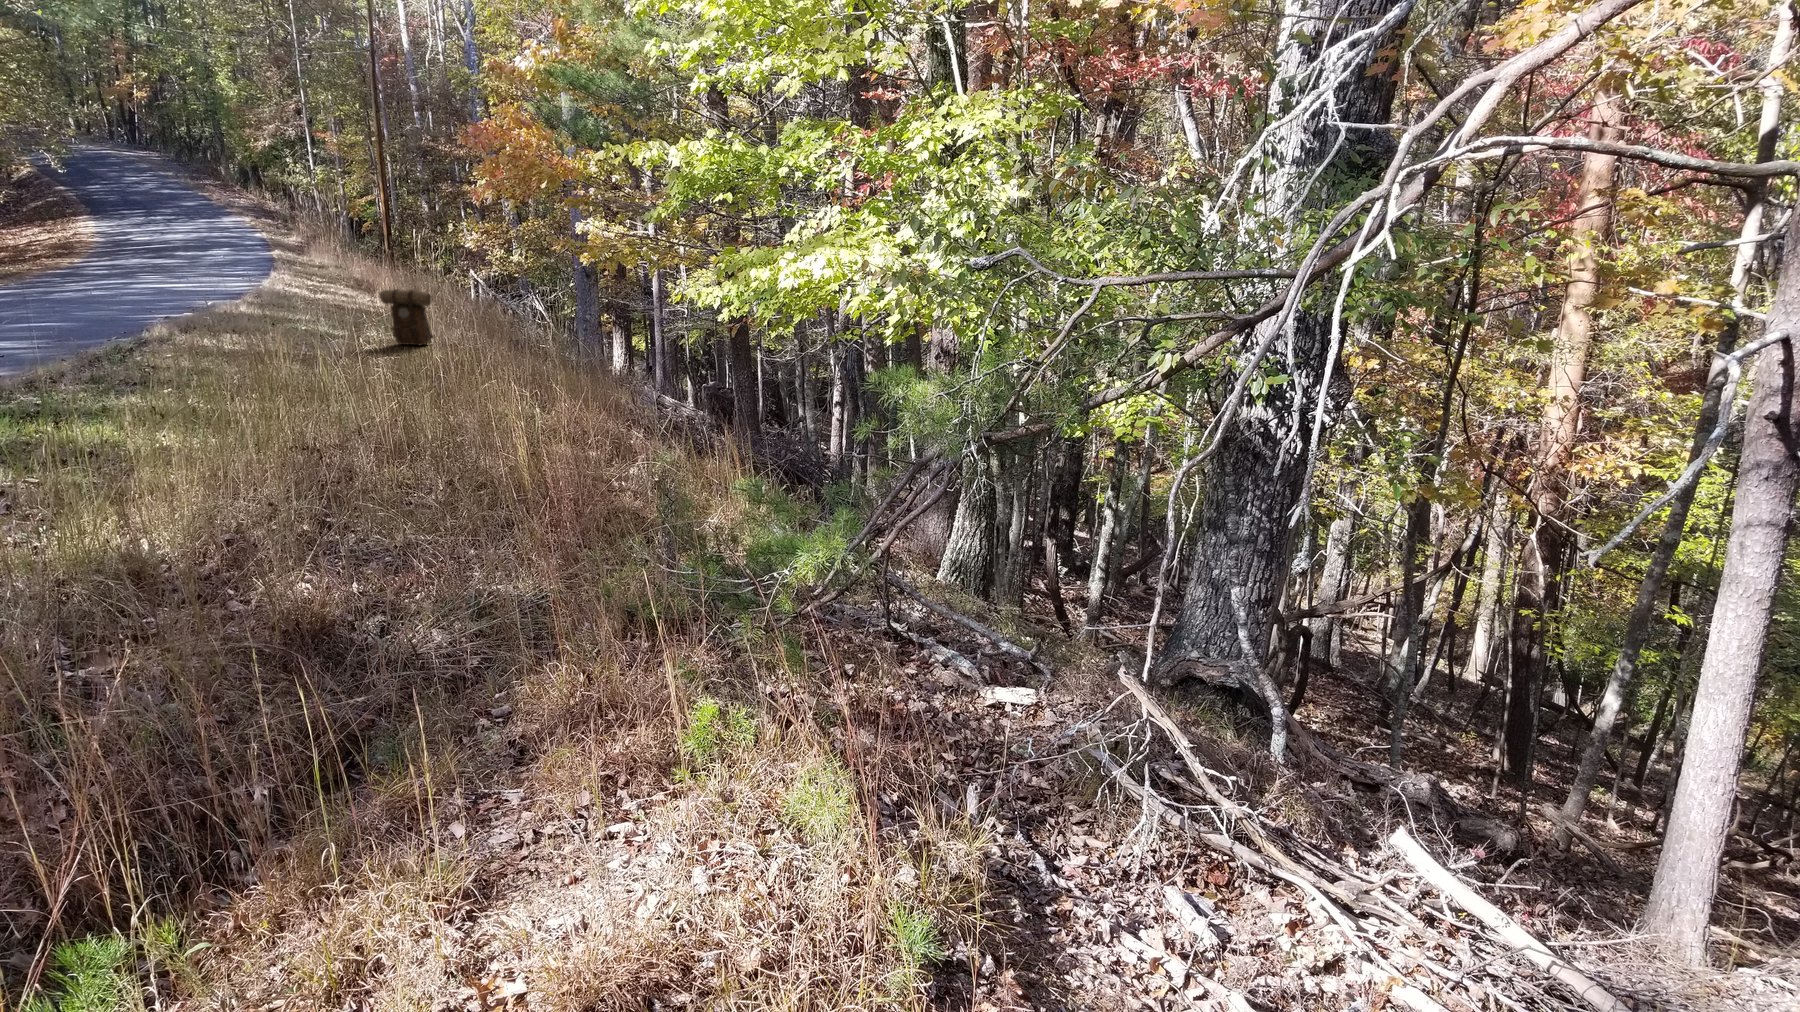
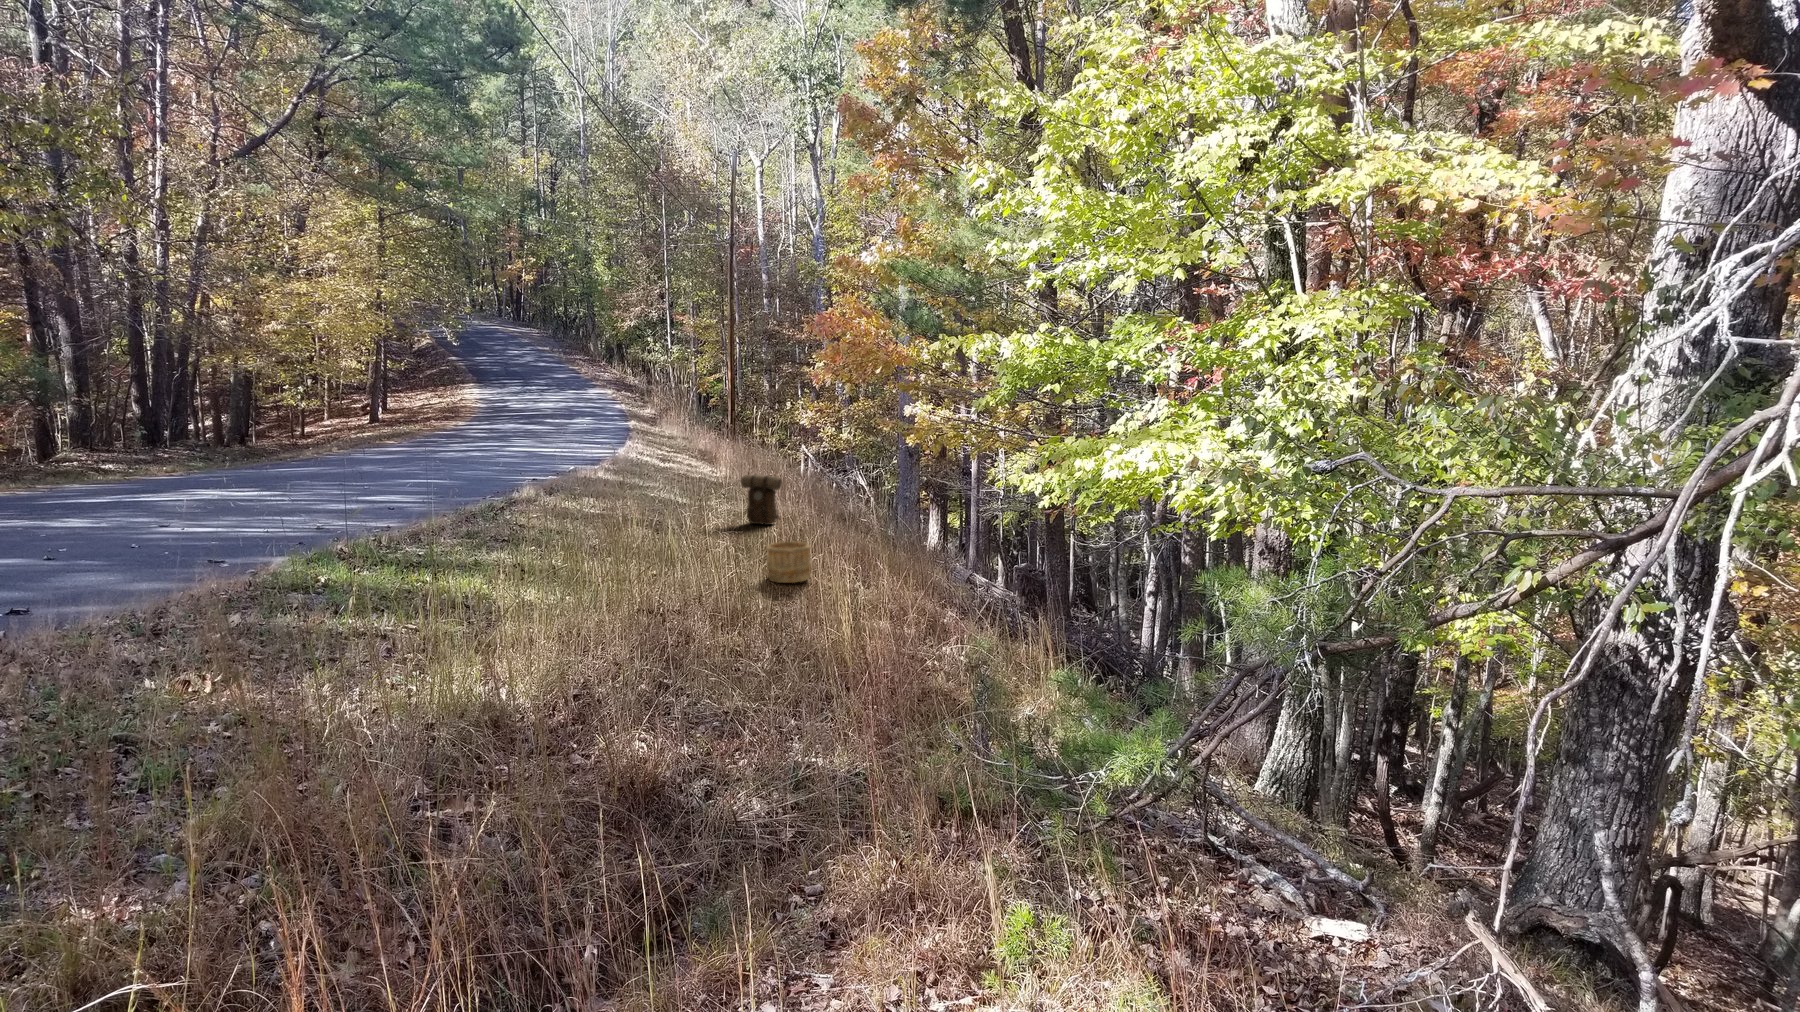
wooden bucket: none [409,360,468,406] -> present [766,541,811,583]

